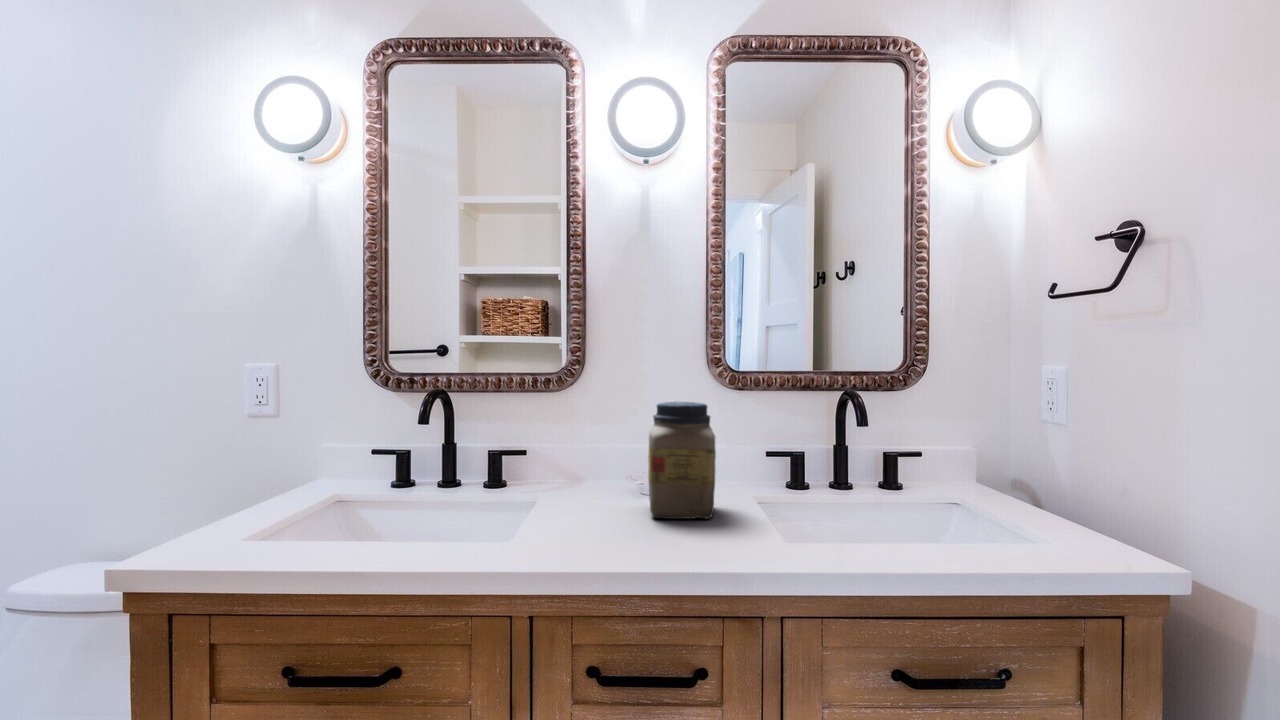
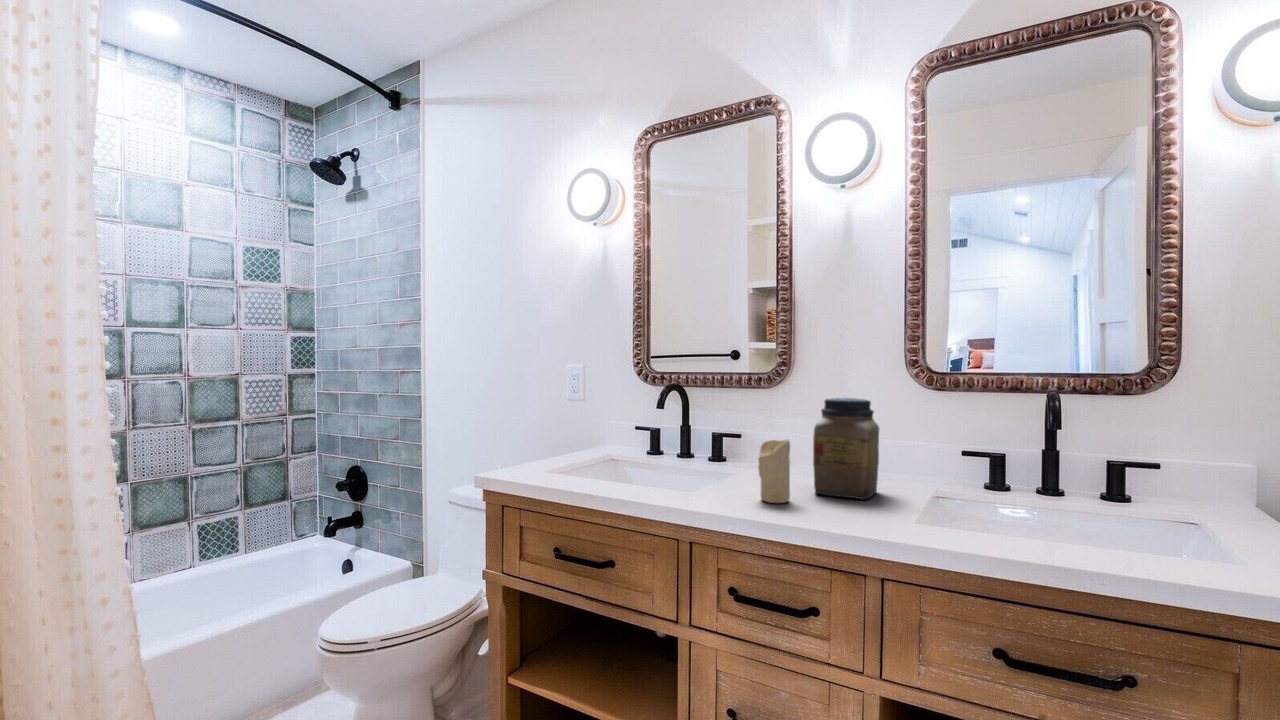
candle: none [601,457,640,541] -> present [758,440,790,503]

